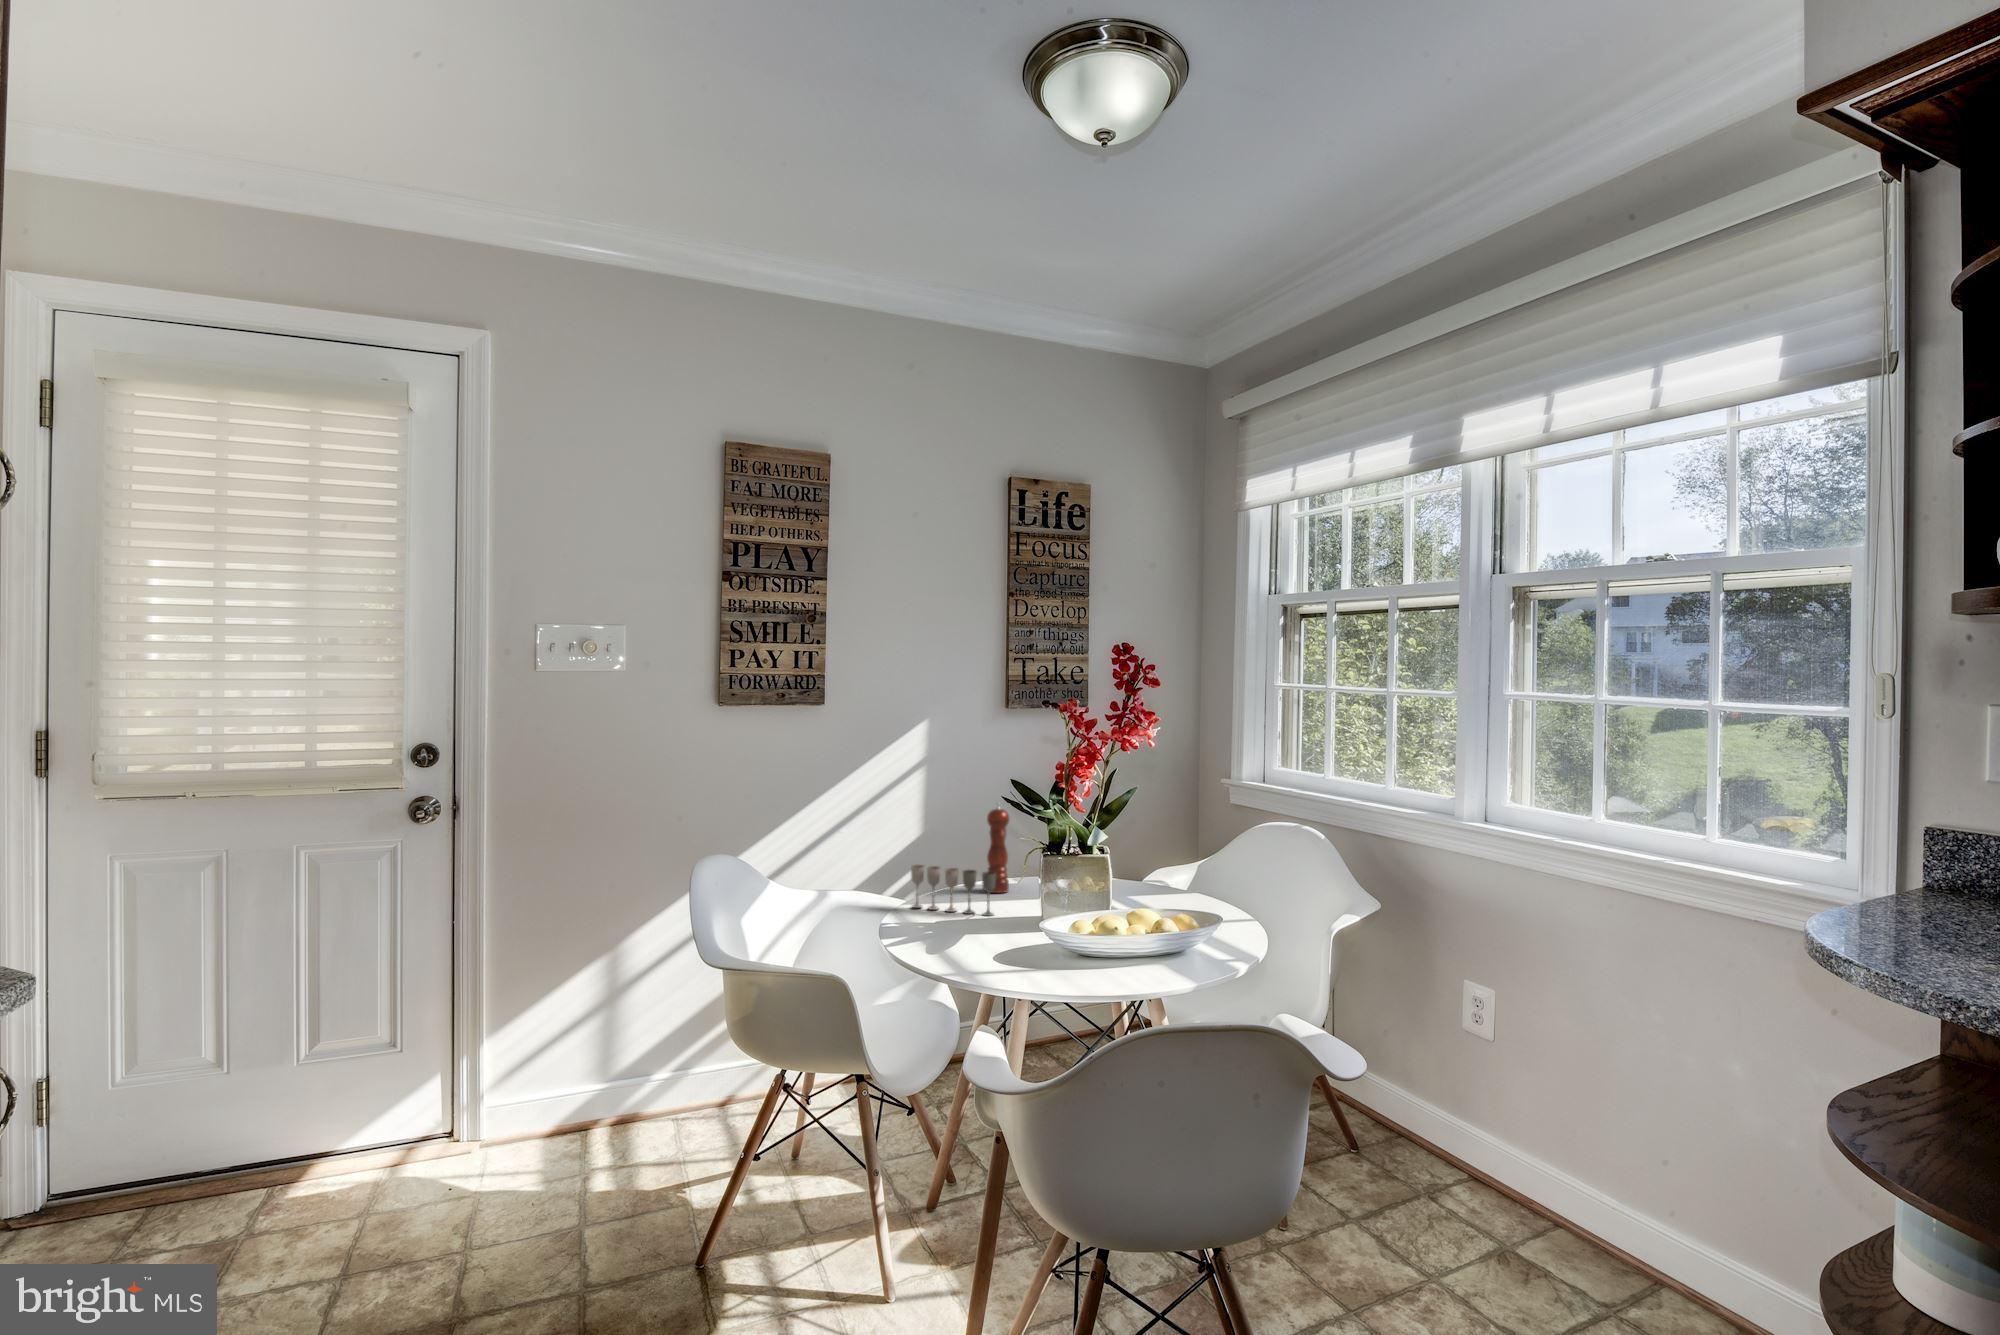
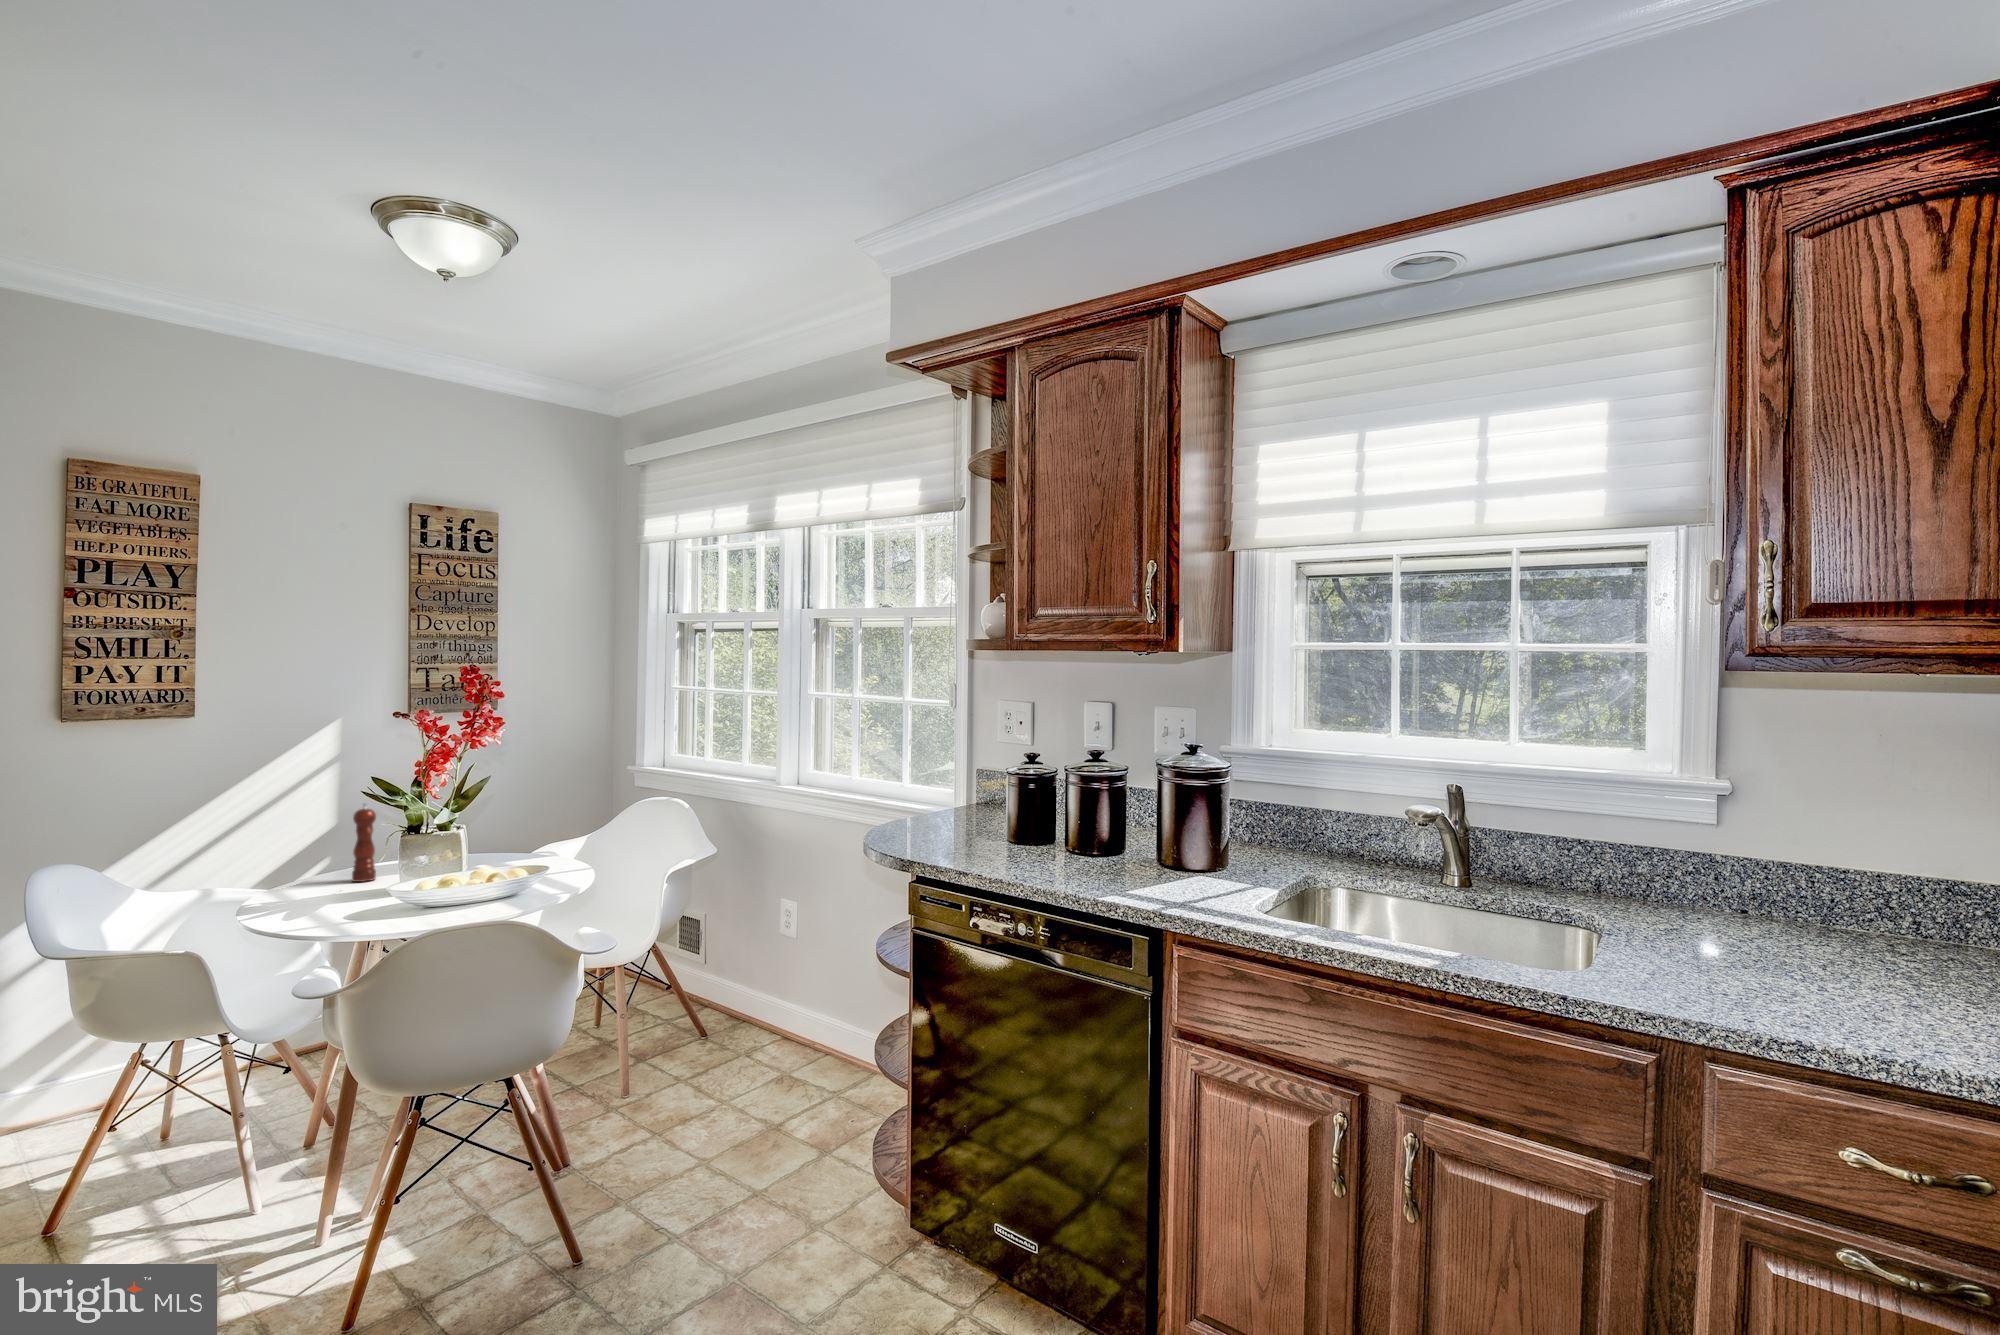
wine glass: present [911,865,996,916] -> none [264,862,348,901]

